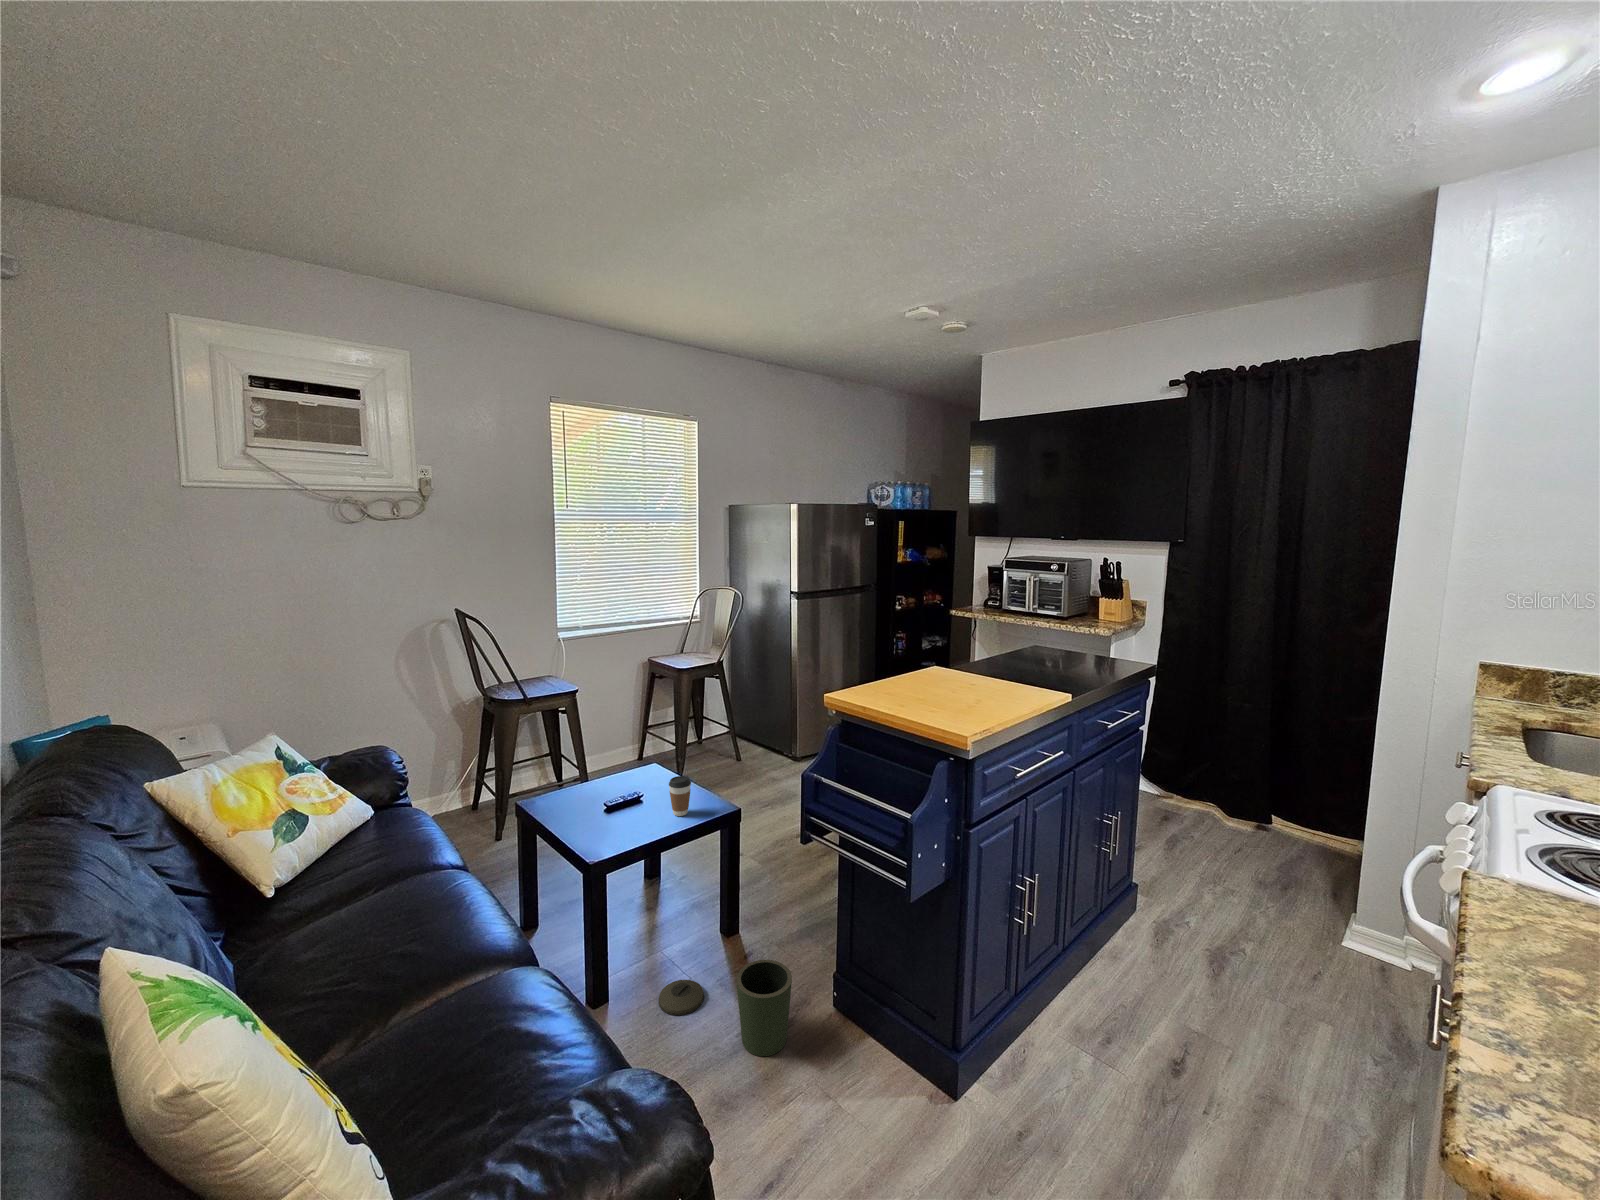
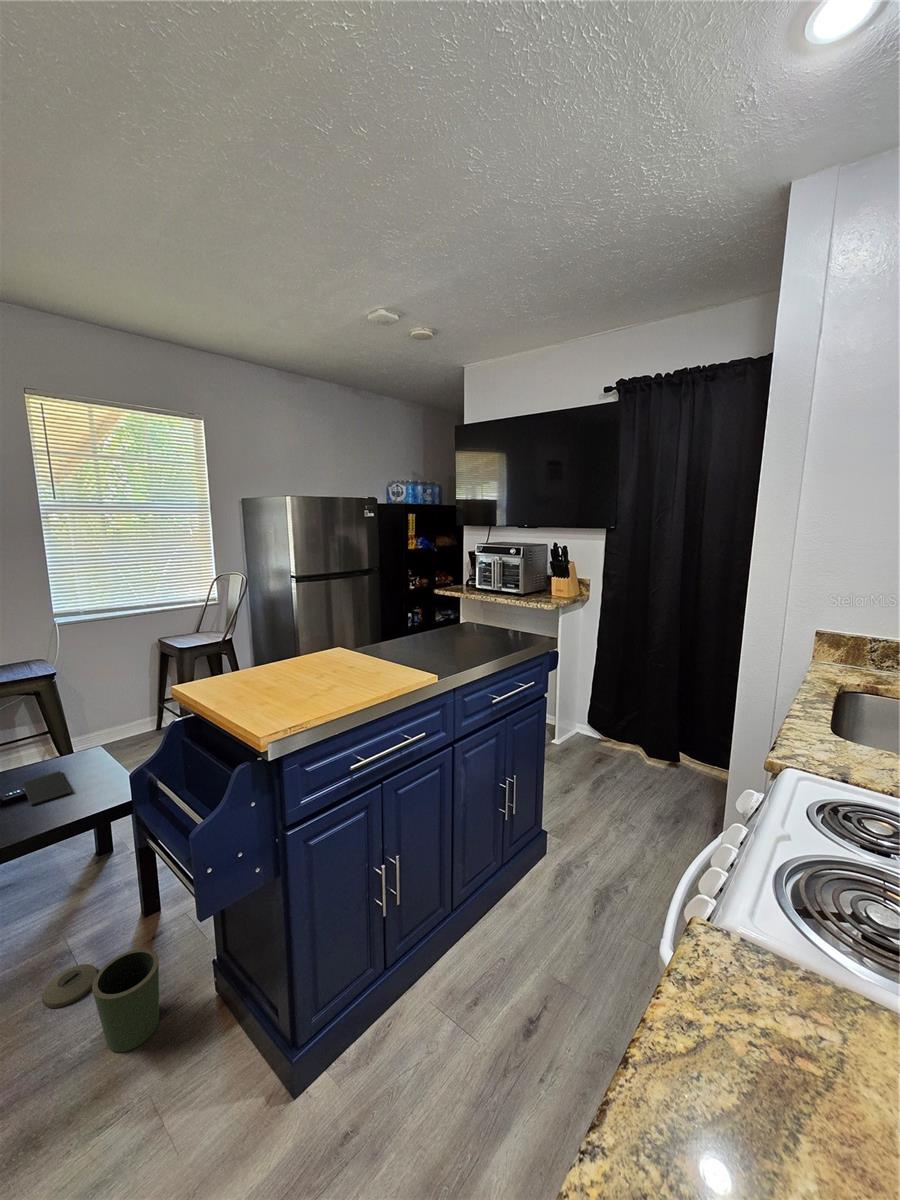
coffee cup: present [669,776,691,816] -> none [69,763,96,804]
tablet: none [604,786,661,815] -> present [23,771,71,805]

